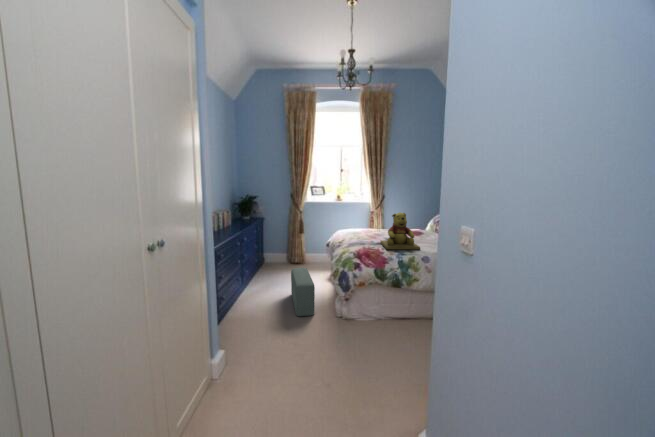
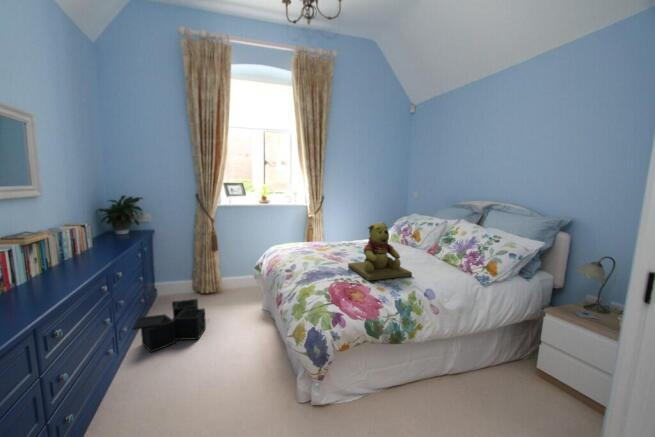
storage bin: none [251,263,295,288] -> present [133,299,206,352]
pouf: present [291,268,315,316] -> none [208,313,258,414]

